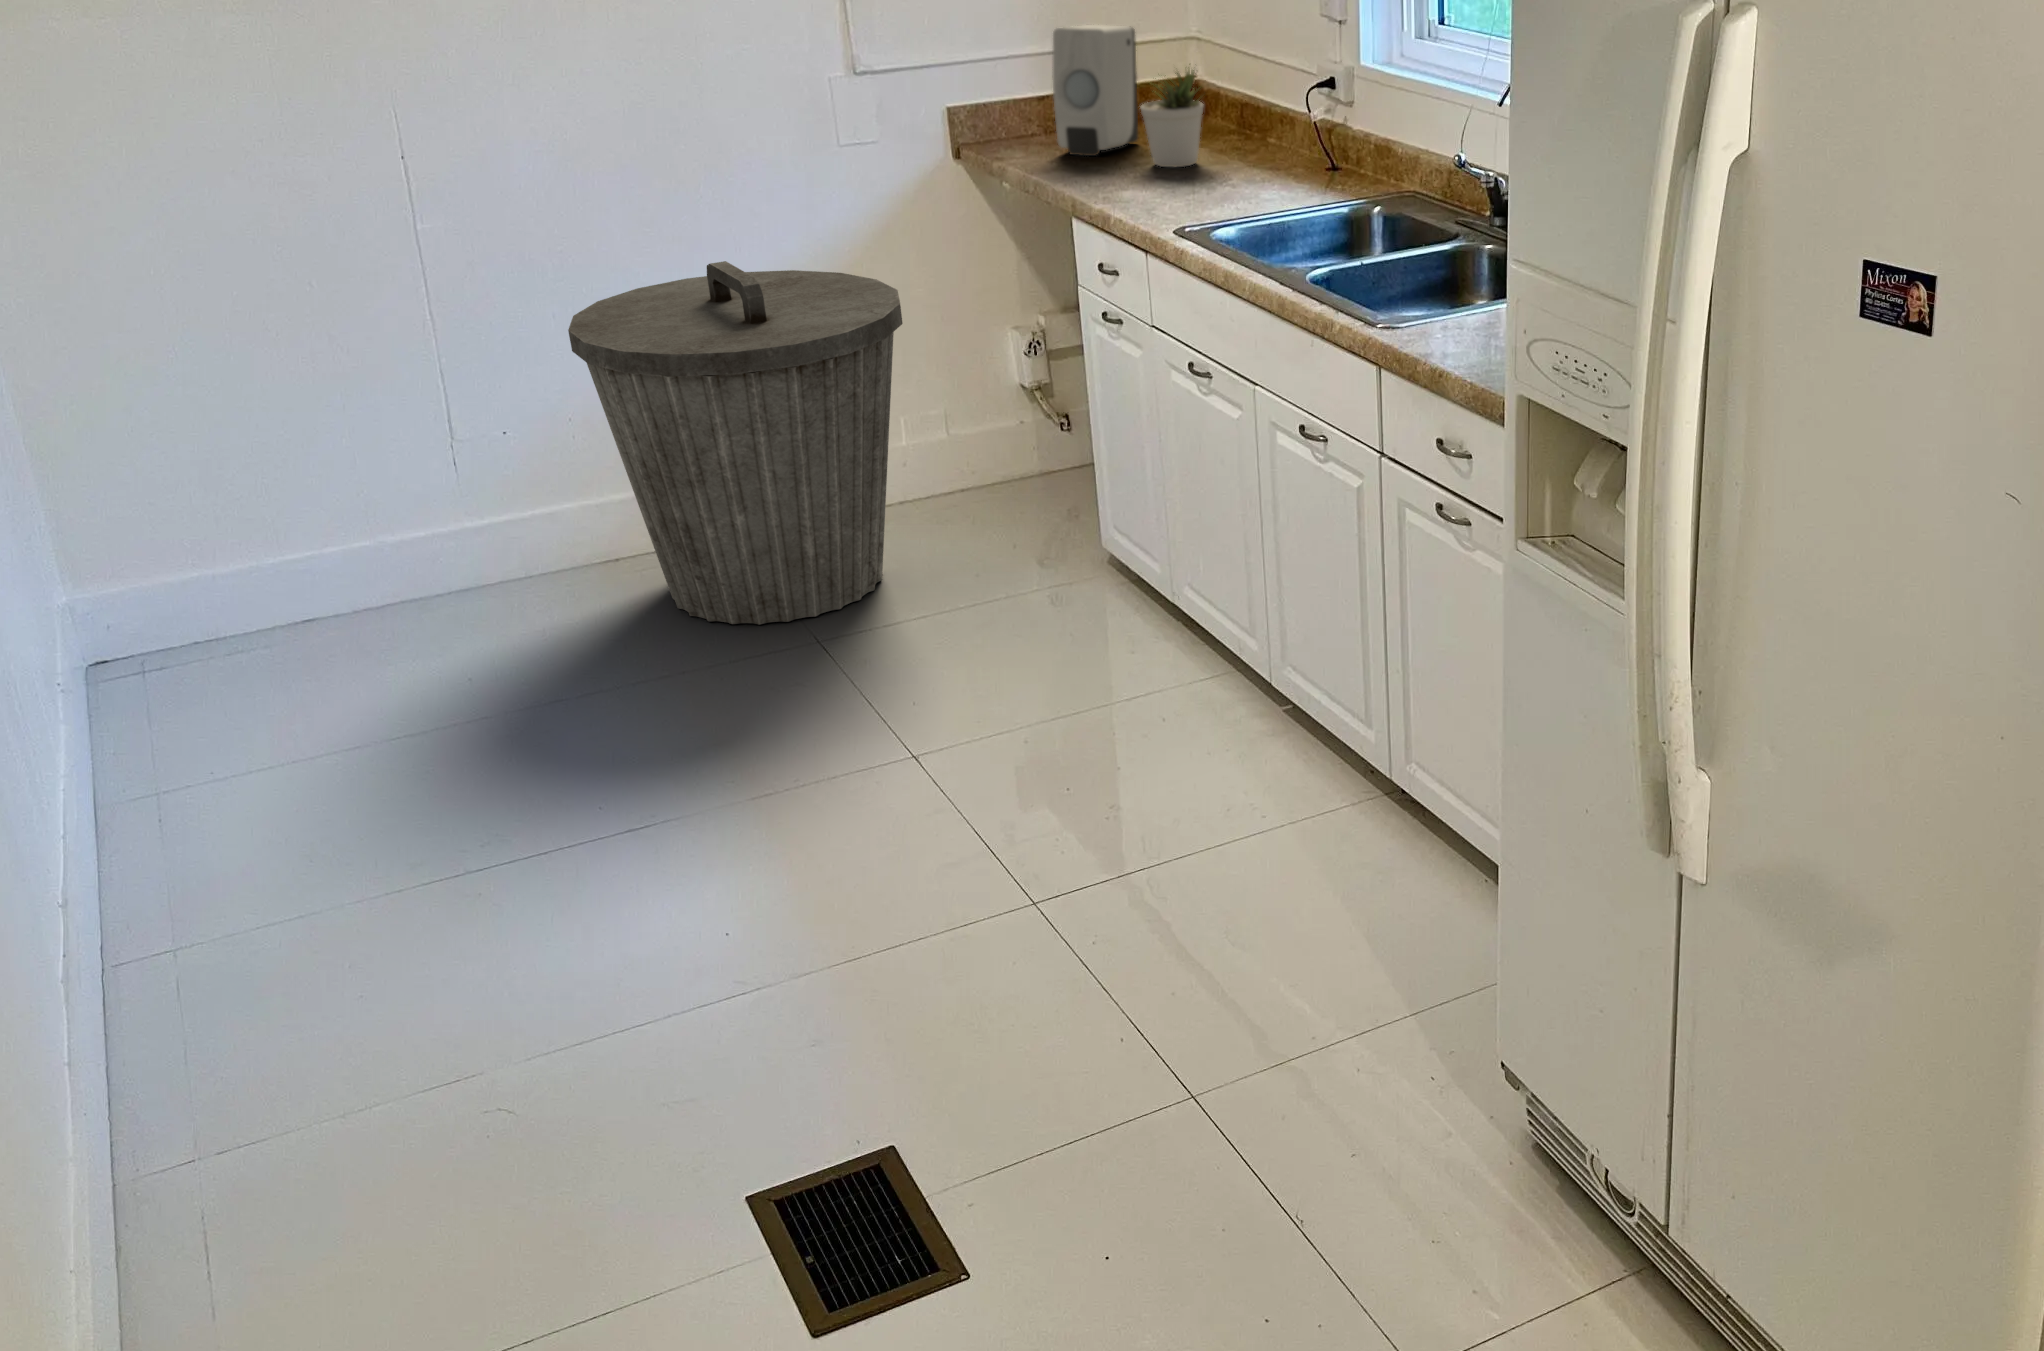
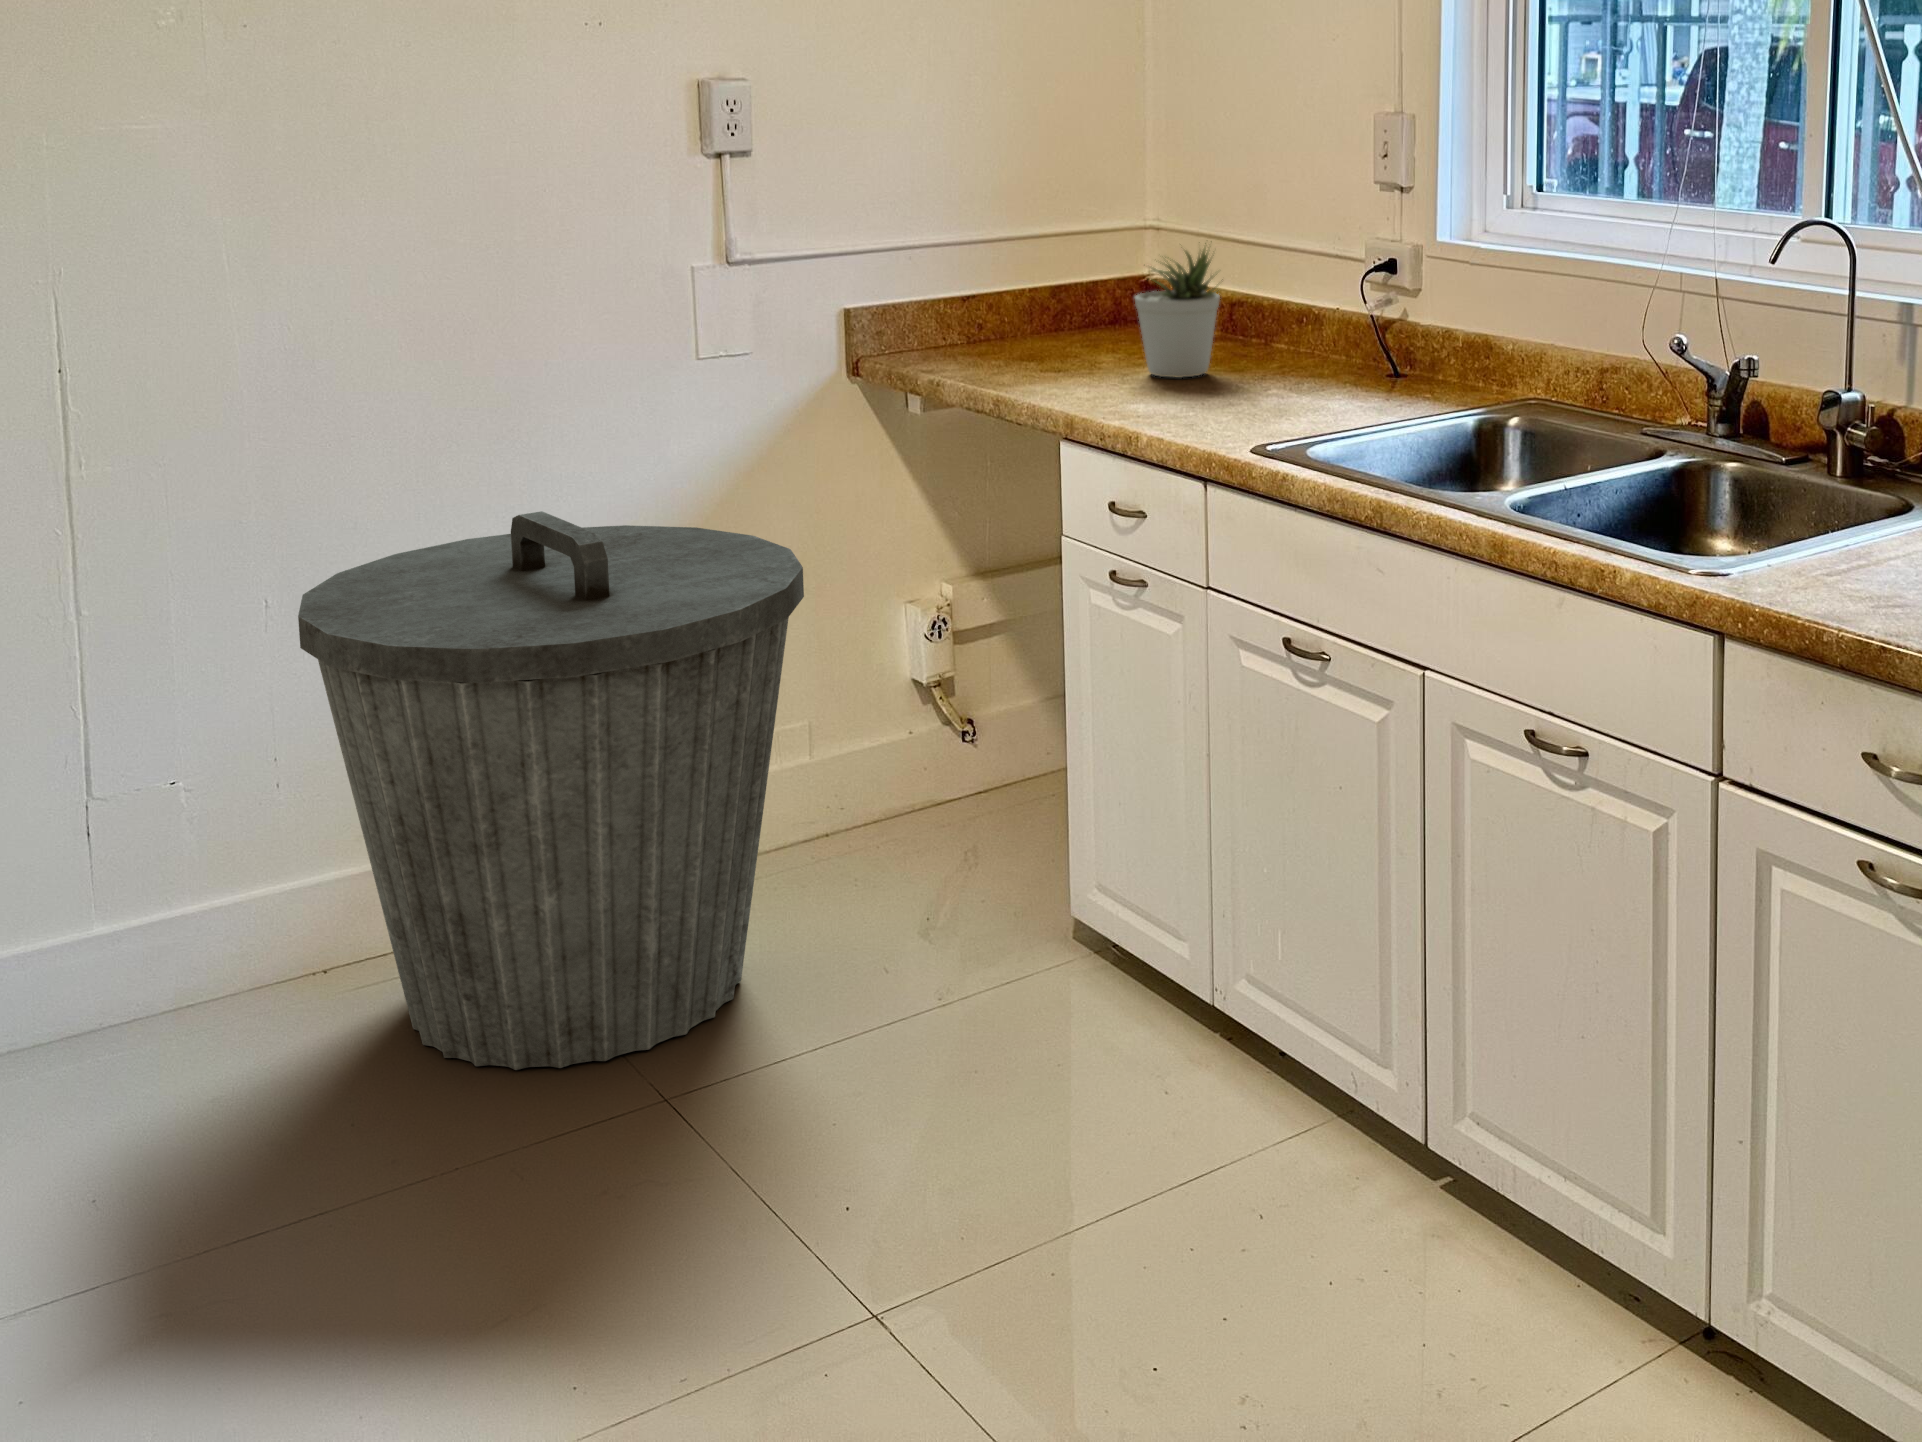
soap dispenser: present [1053,25,1138,156] -> none [1004,200,1107,366]

